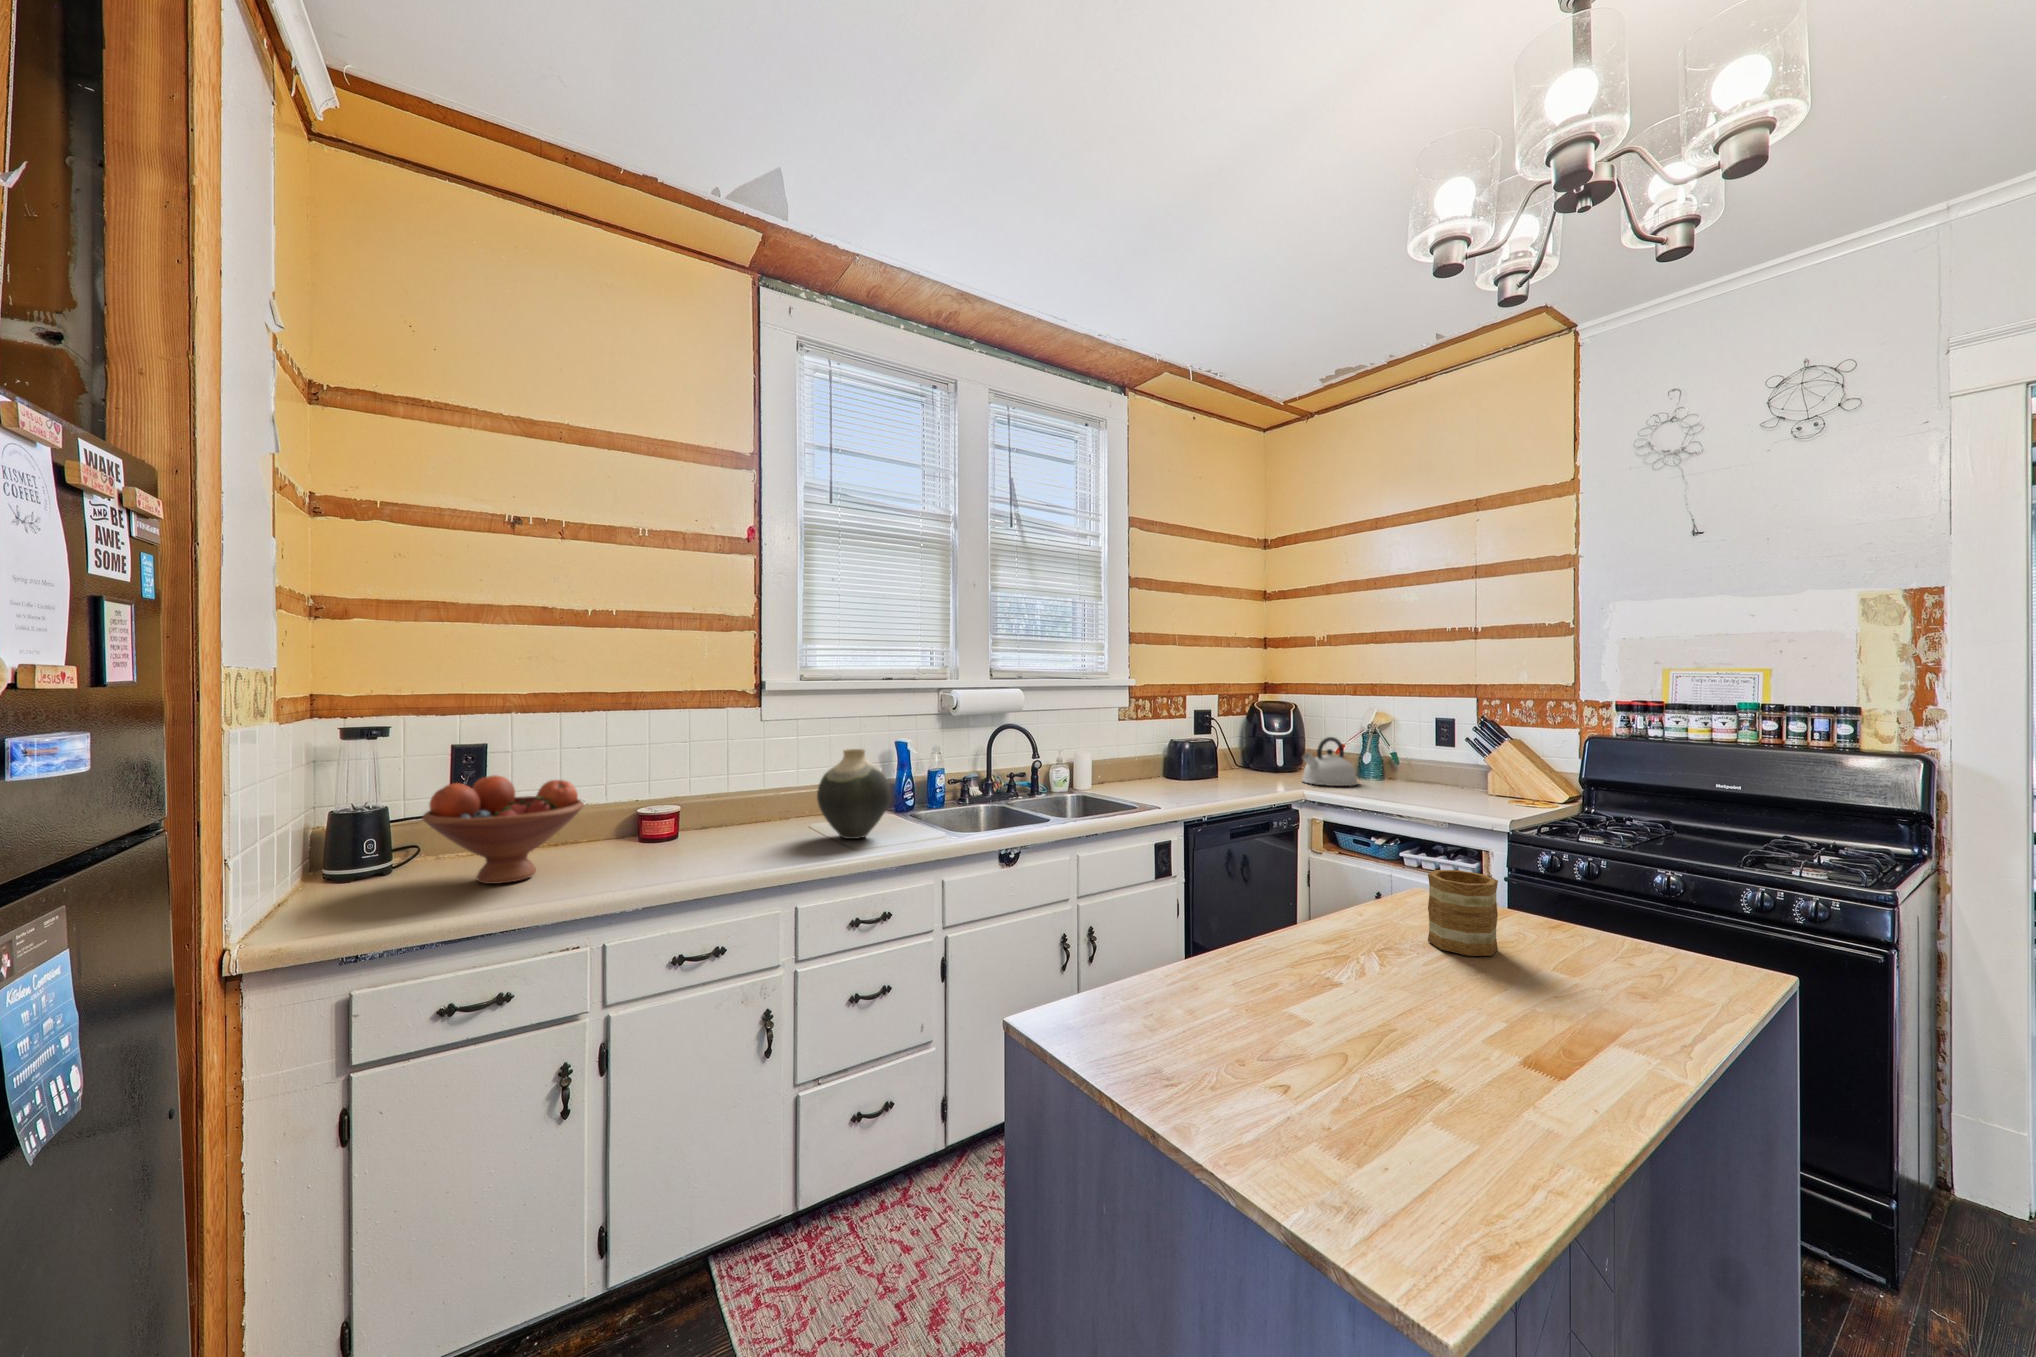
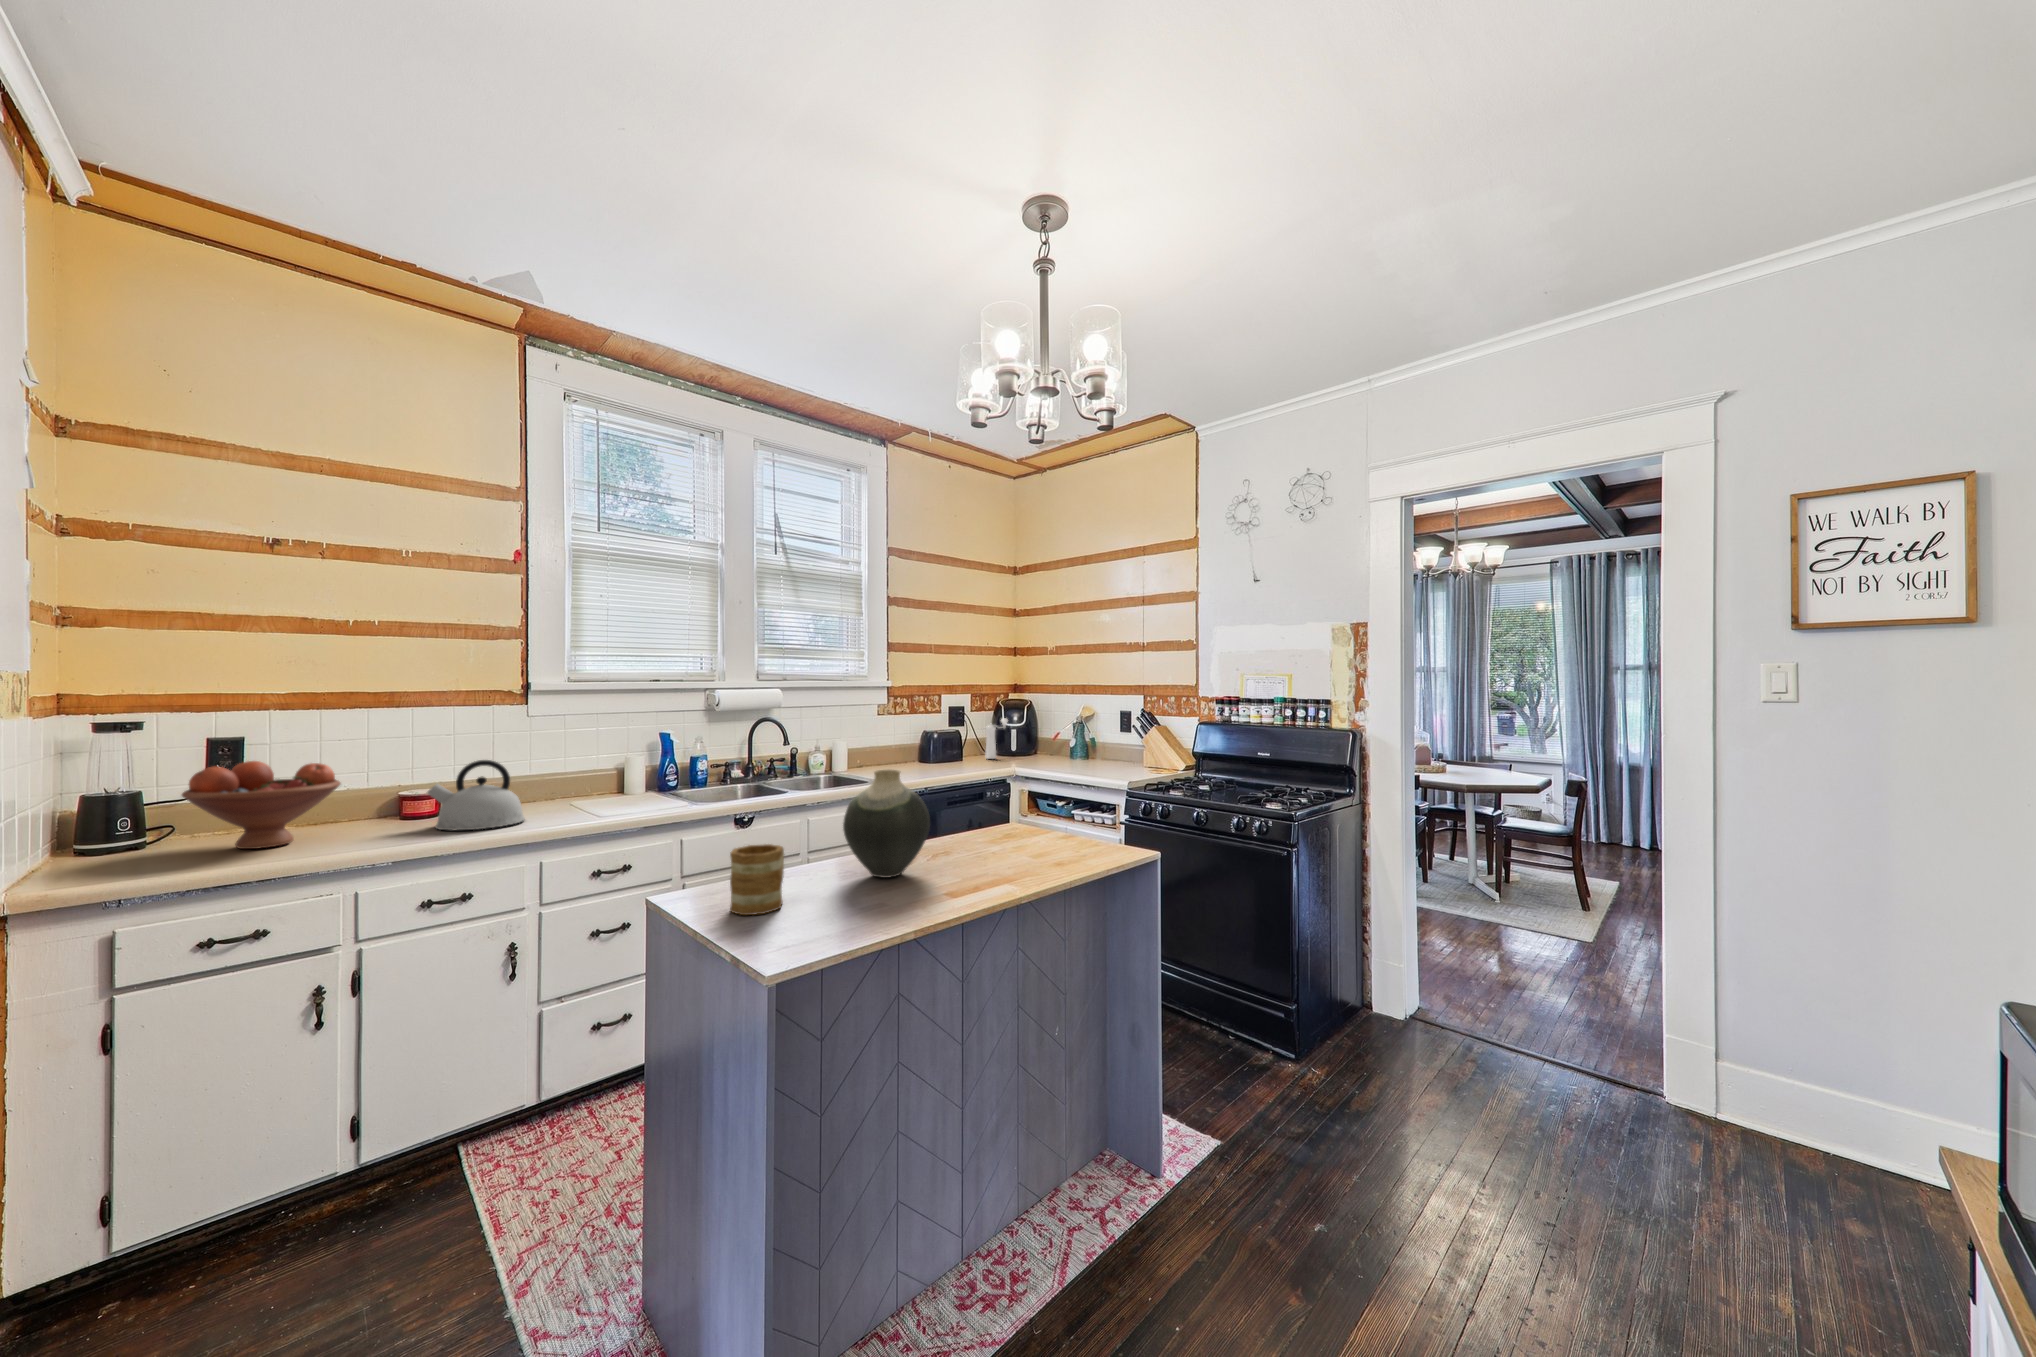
pepper mill: none [1244,726,1270,775] -> present [986,718,1008,759]
kettle: present [1302,737,1358,786] -> present [427,760,525,830]
vase: present [817,749,891,839] -> present [843,769,930,878]
mug: present [1428,870,1498,956] -> present [730,844,784,915]

